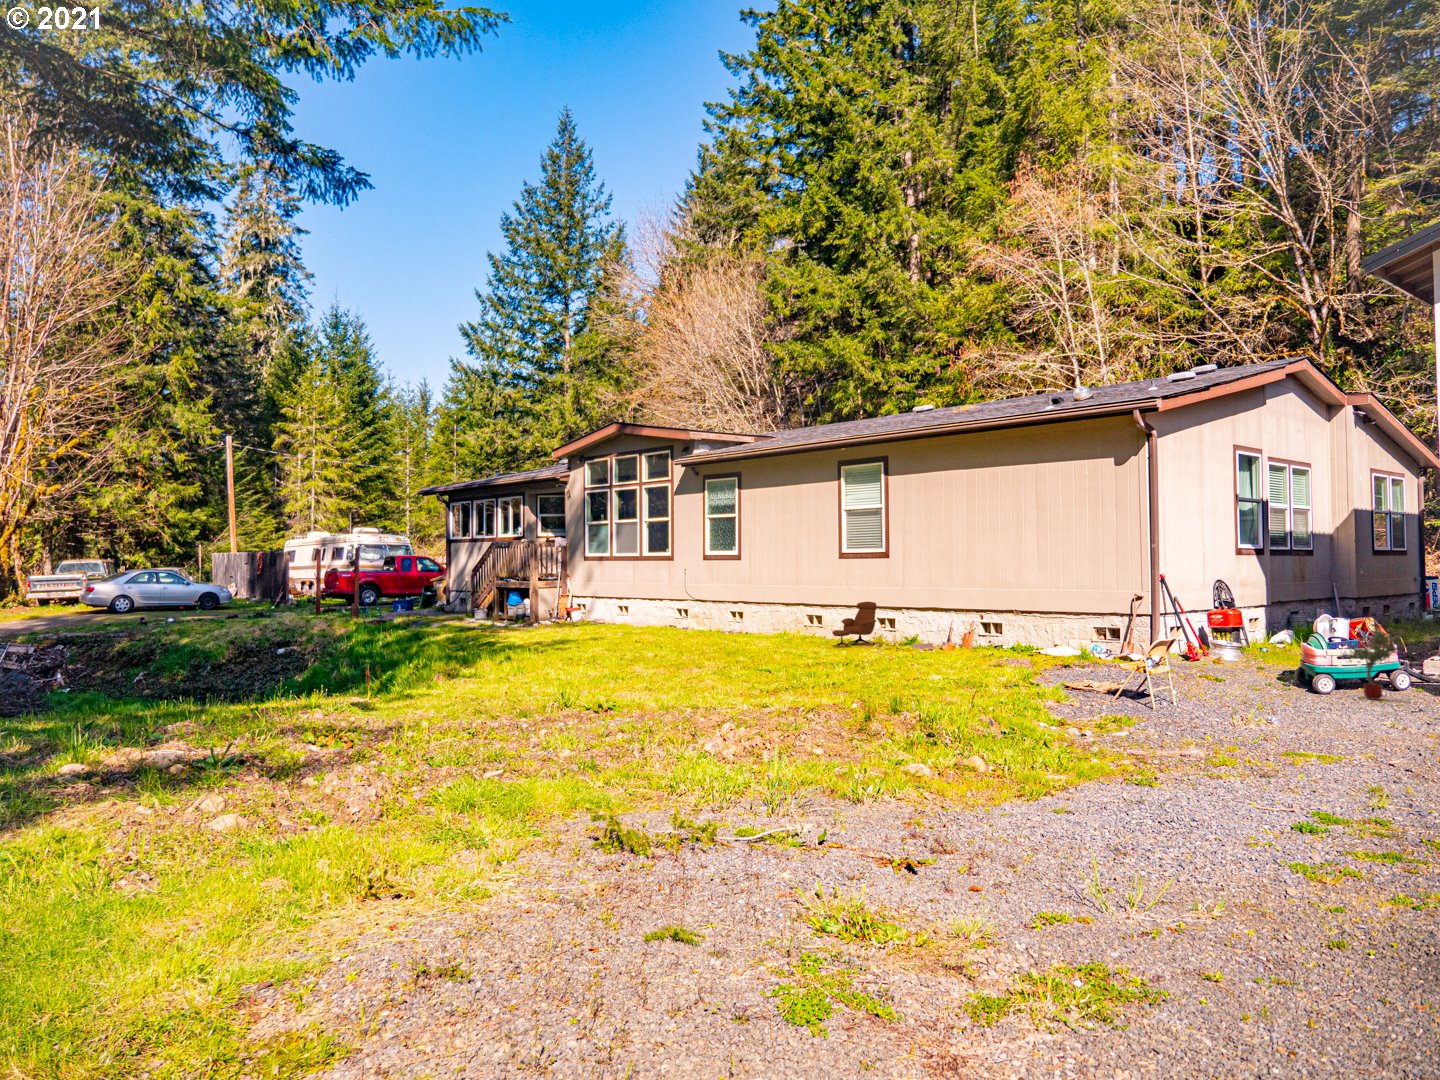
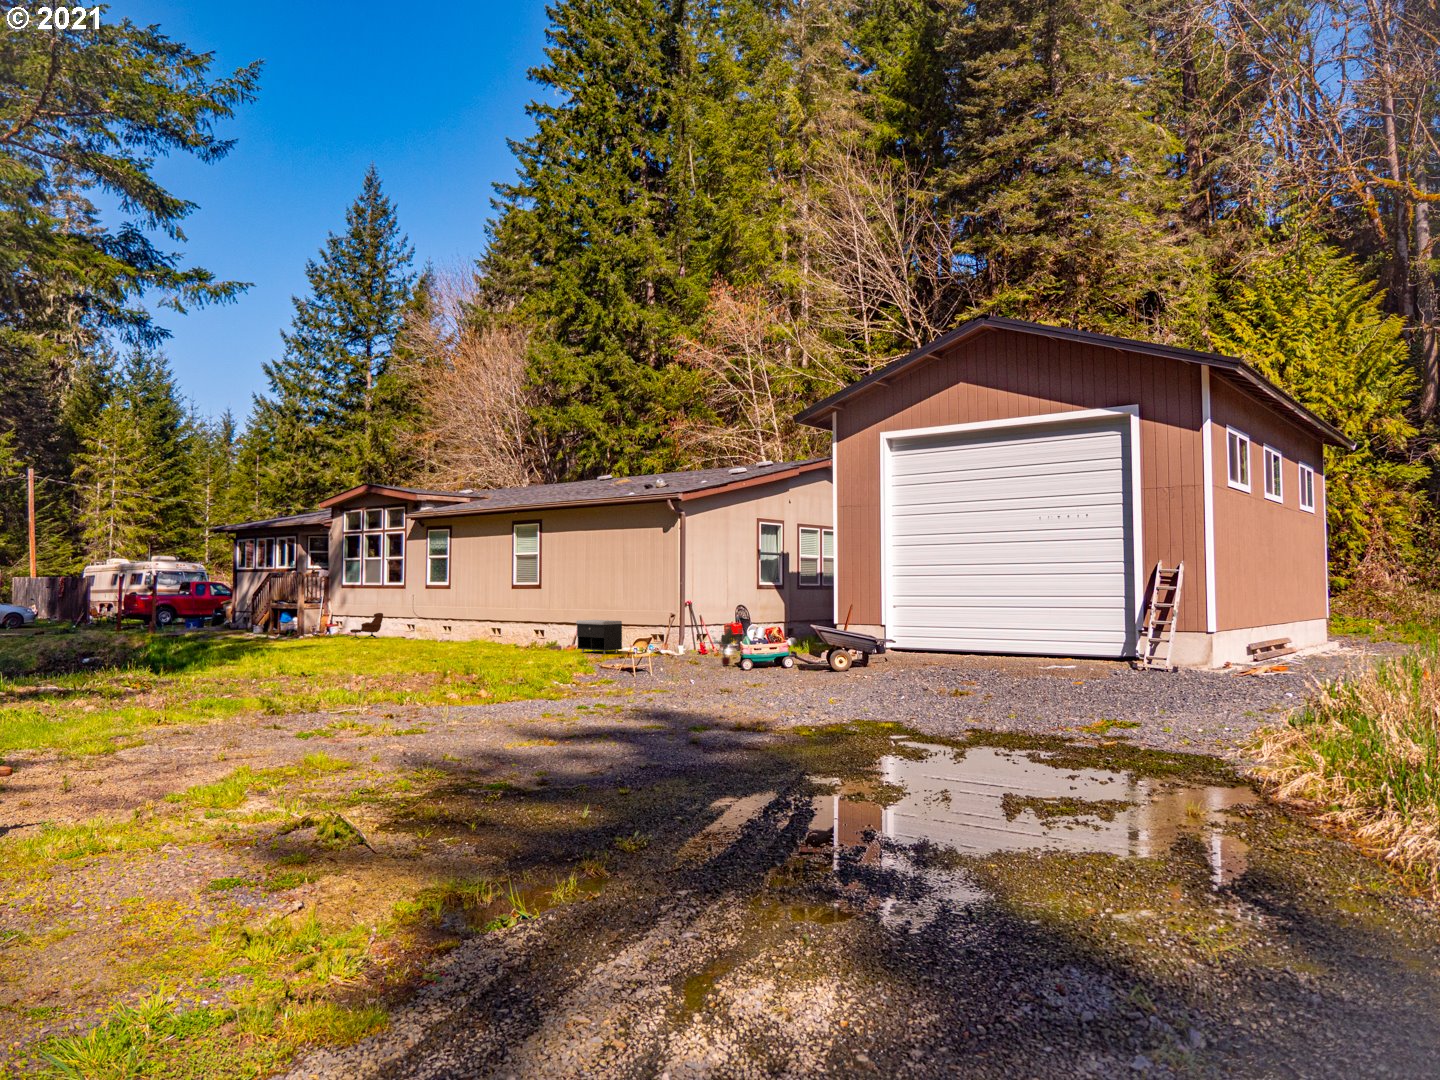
lounge chair: present [832,602,876,647] -> present [350,613,383,639]
storage bench: none [982,606,1061,661] -> present [576,620,622,654]

